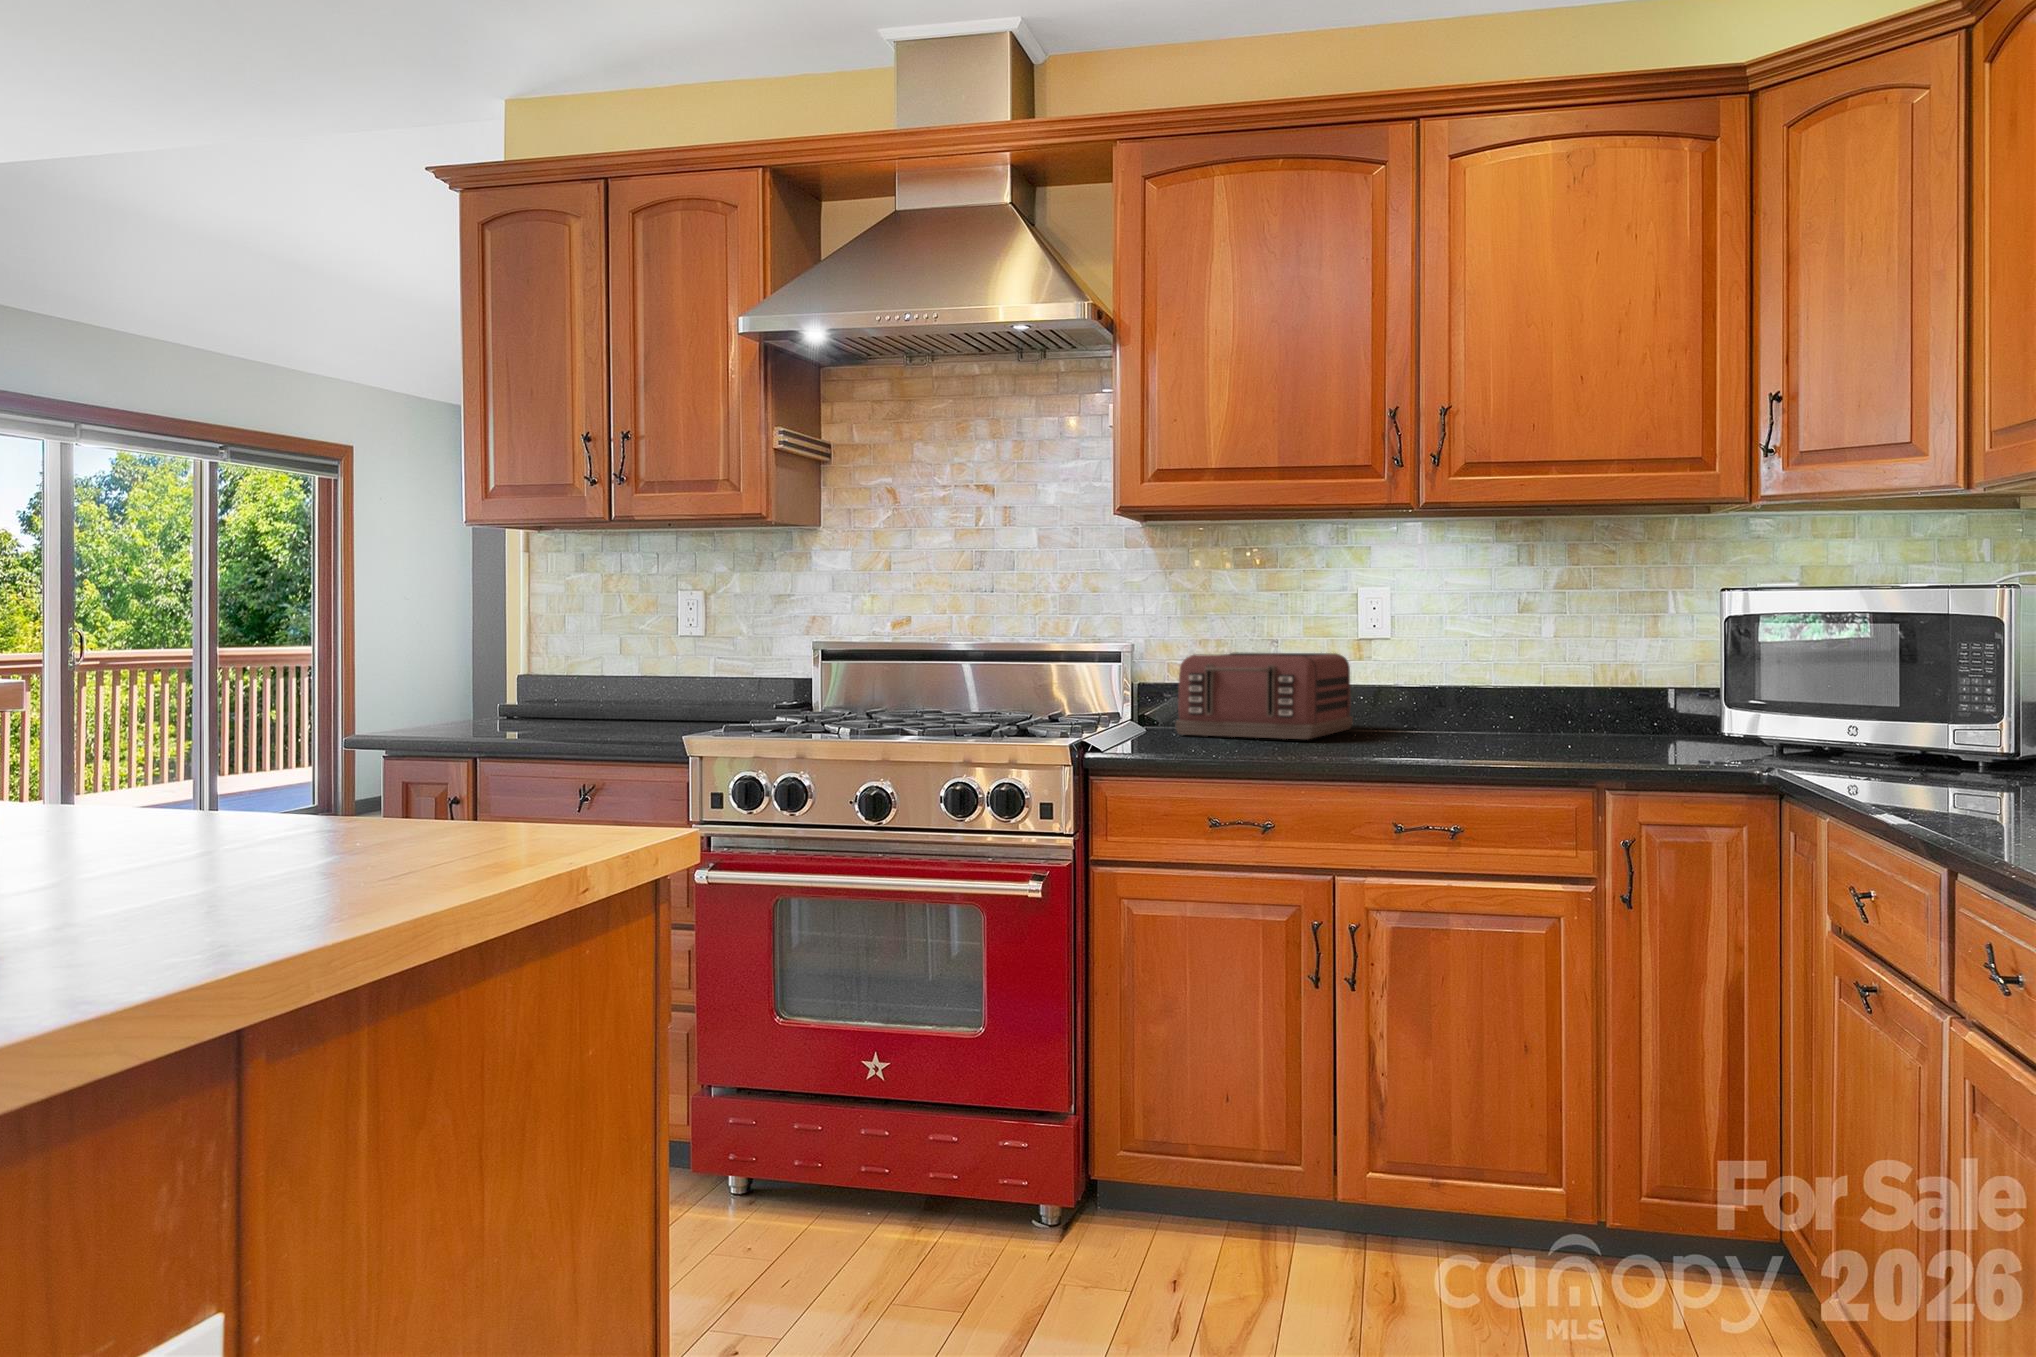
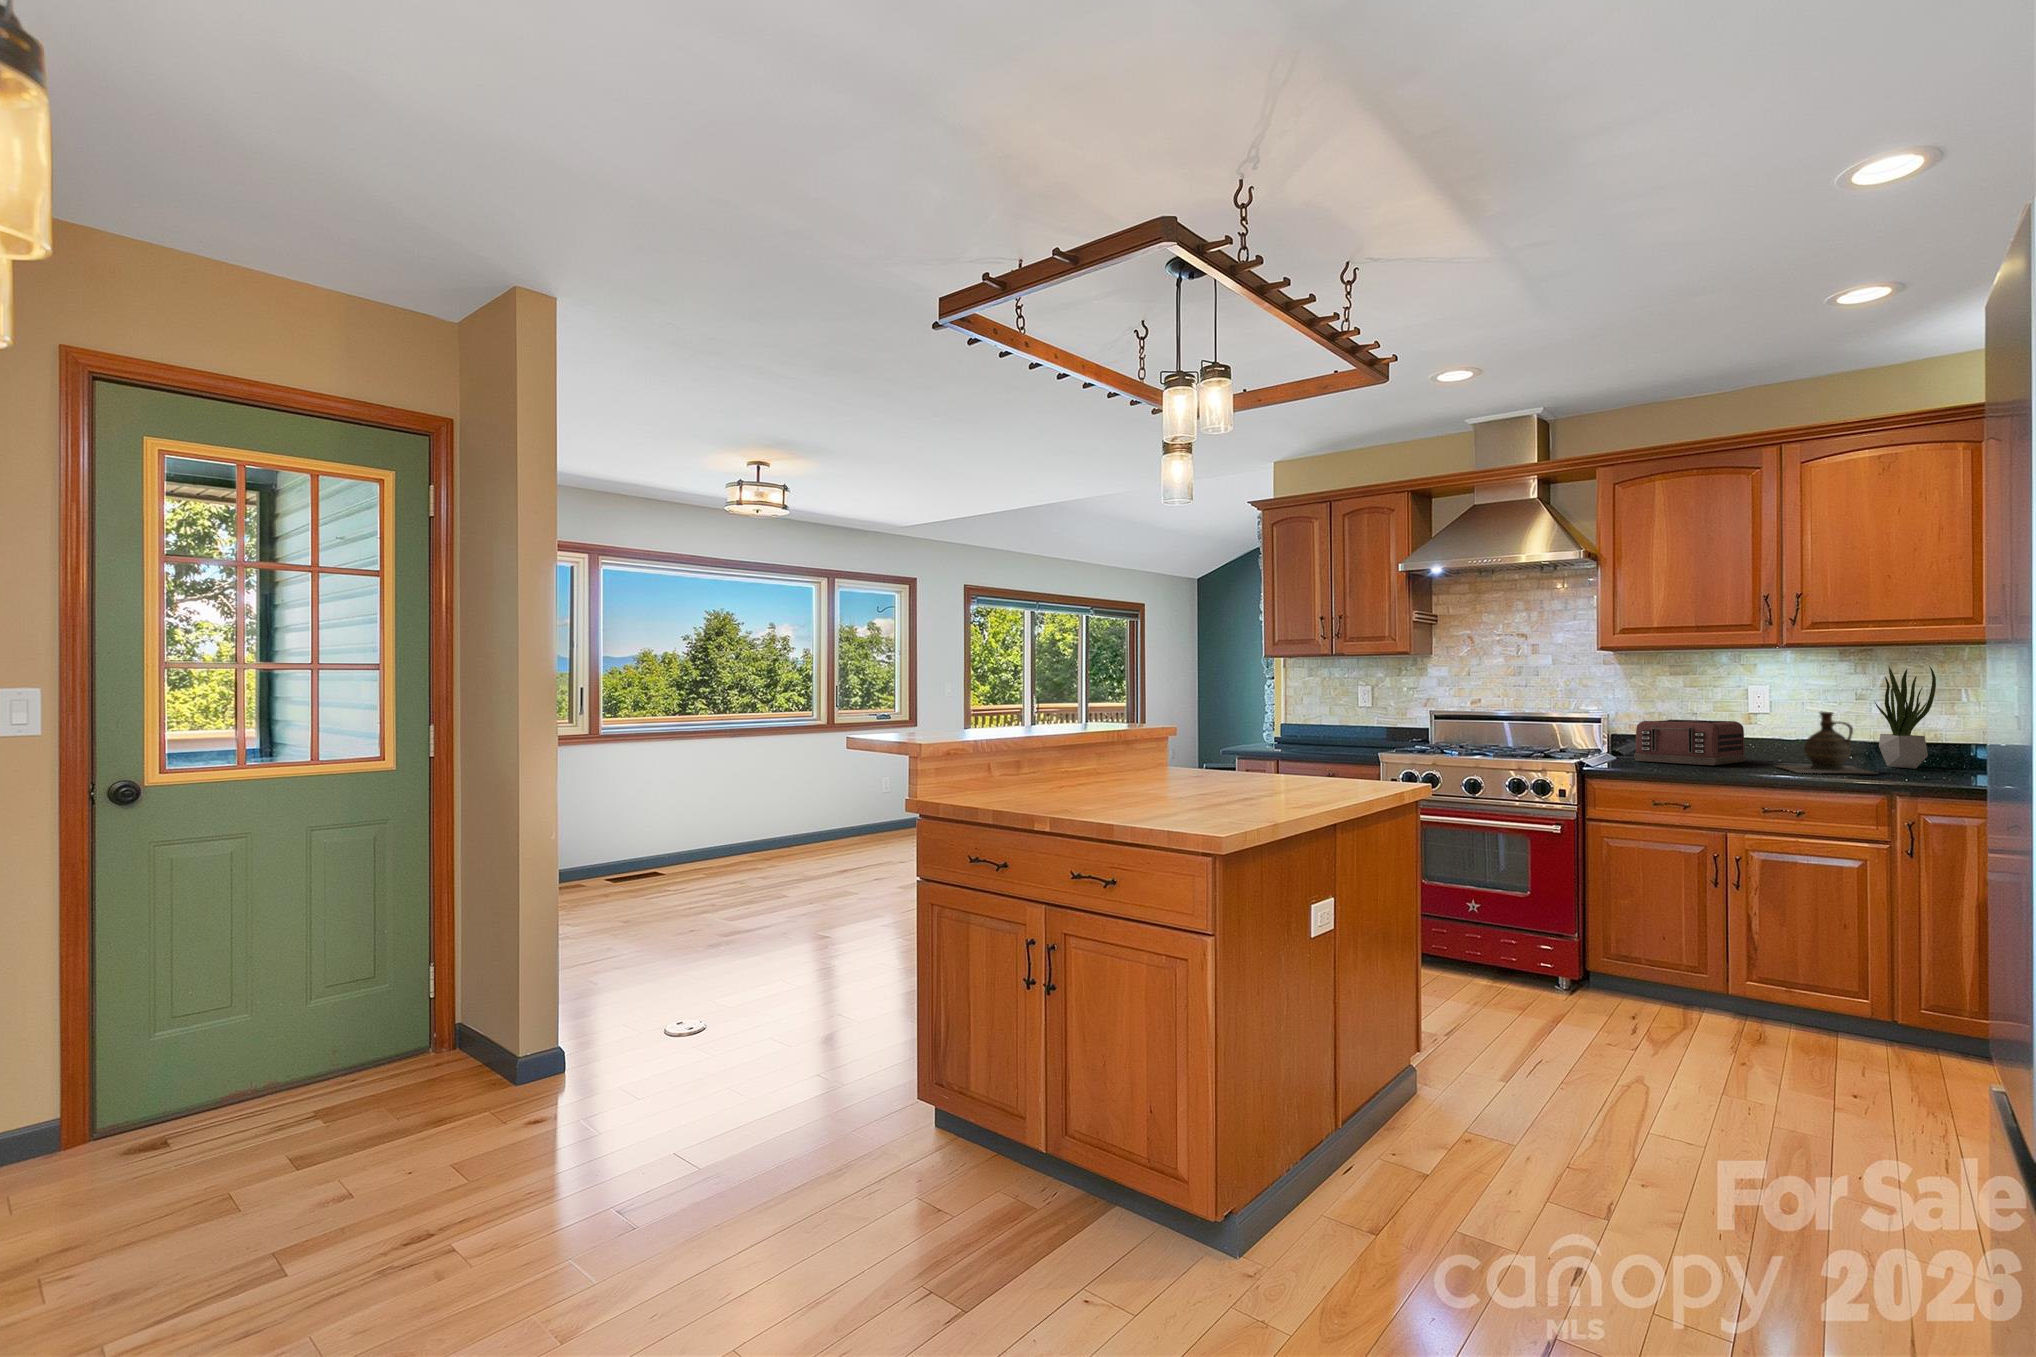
potted plant: none [1547,547,1634,733] -> present [1875,666,1936,769]
ceramic jug: none [1399,630,1569,749] -> present [1778,712,1872,773]

